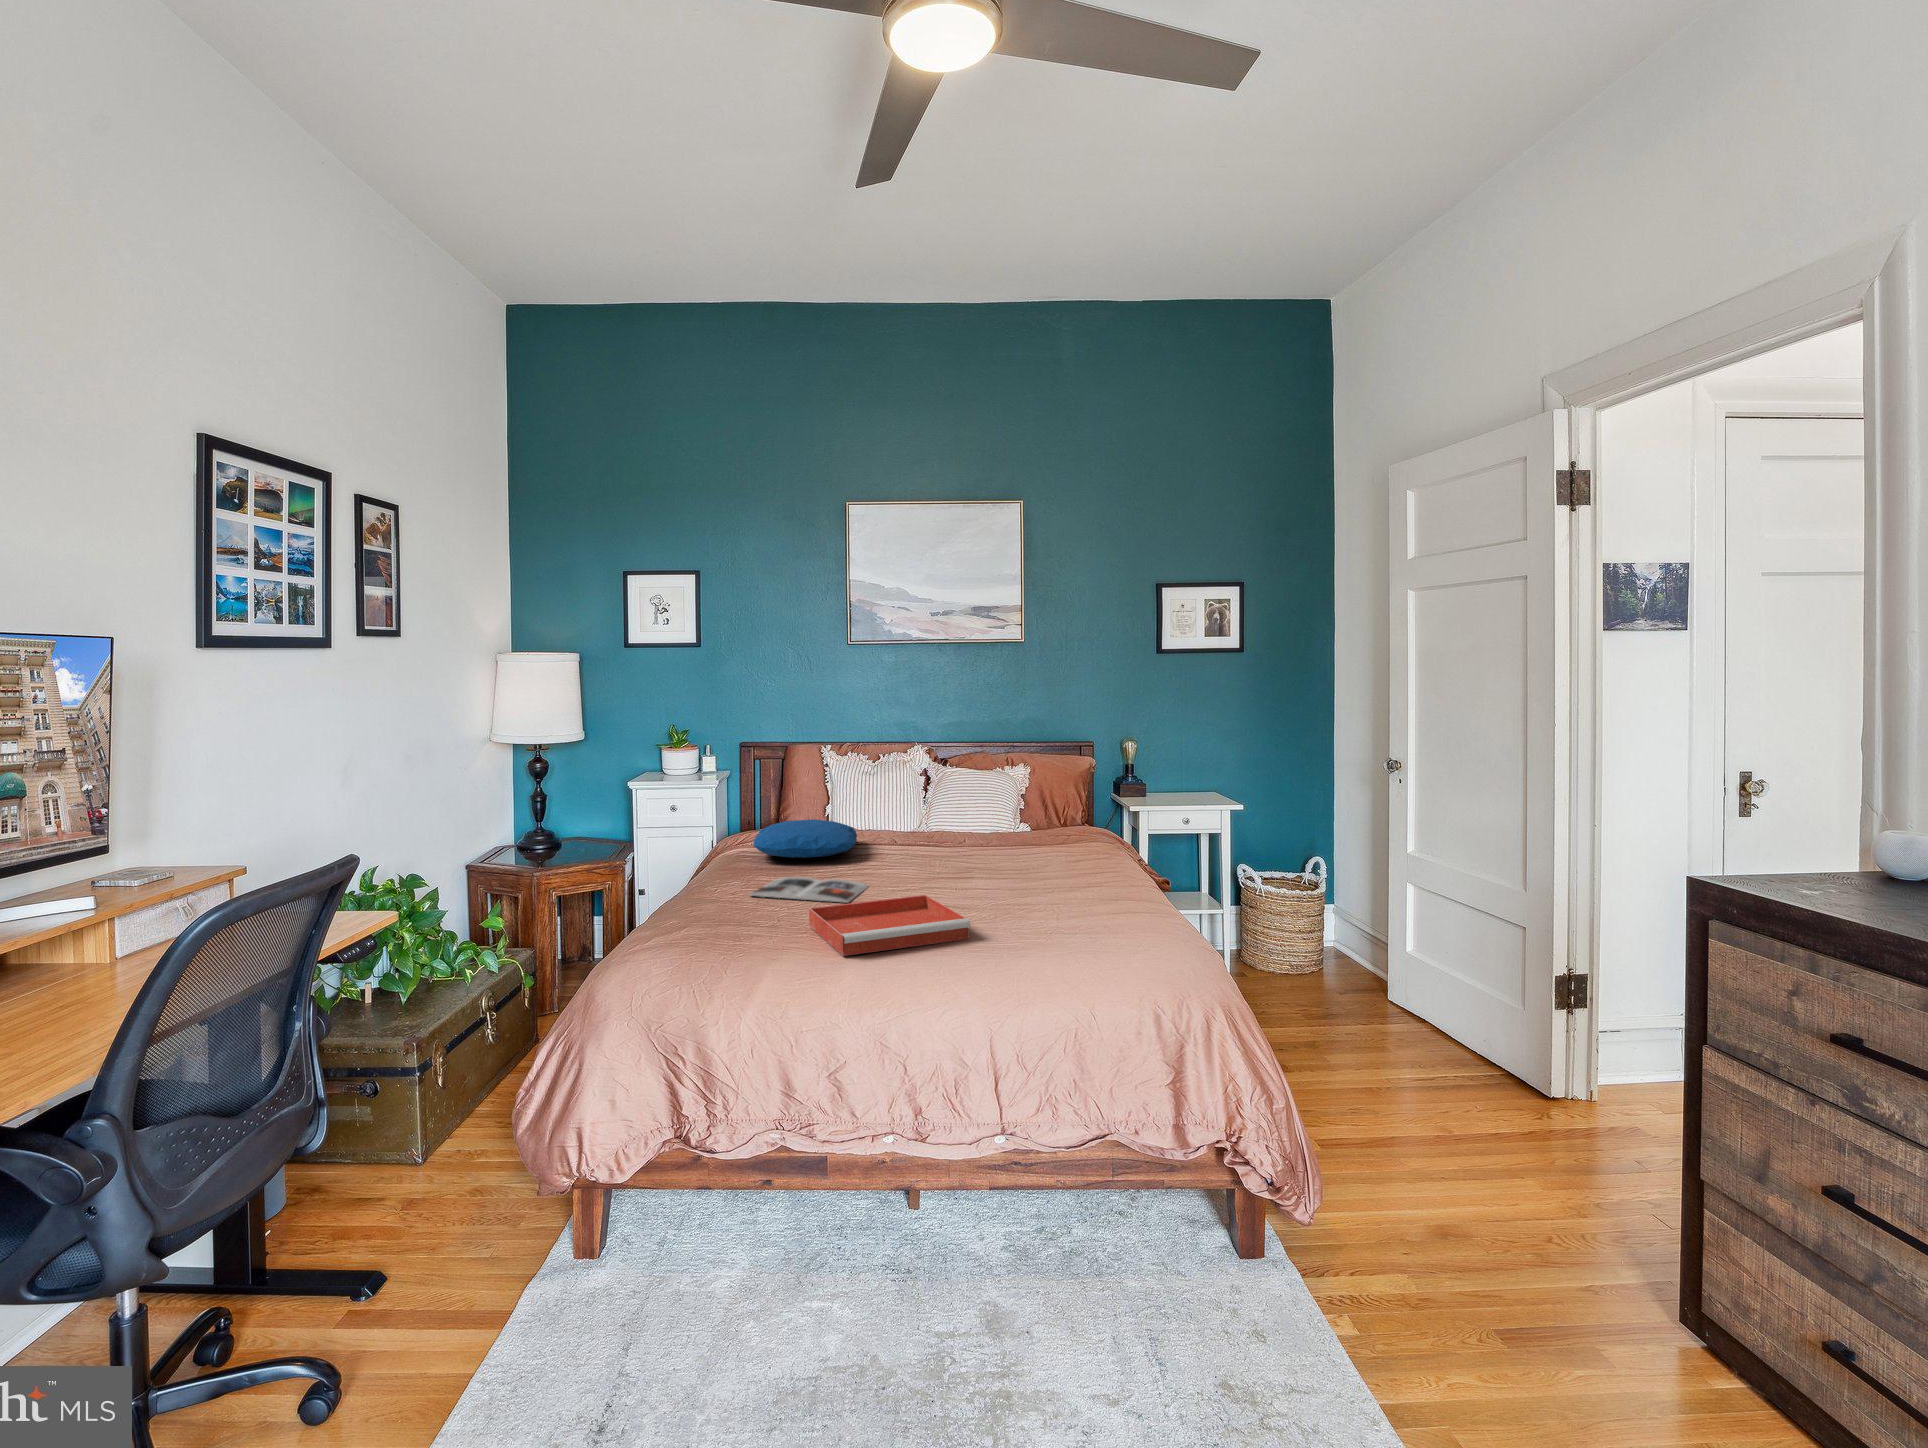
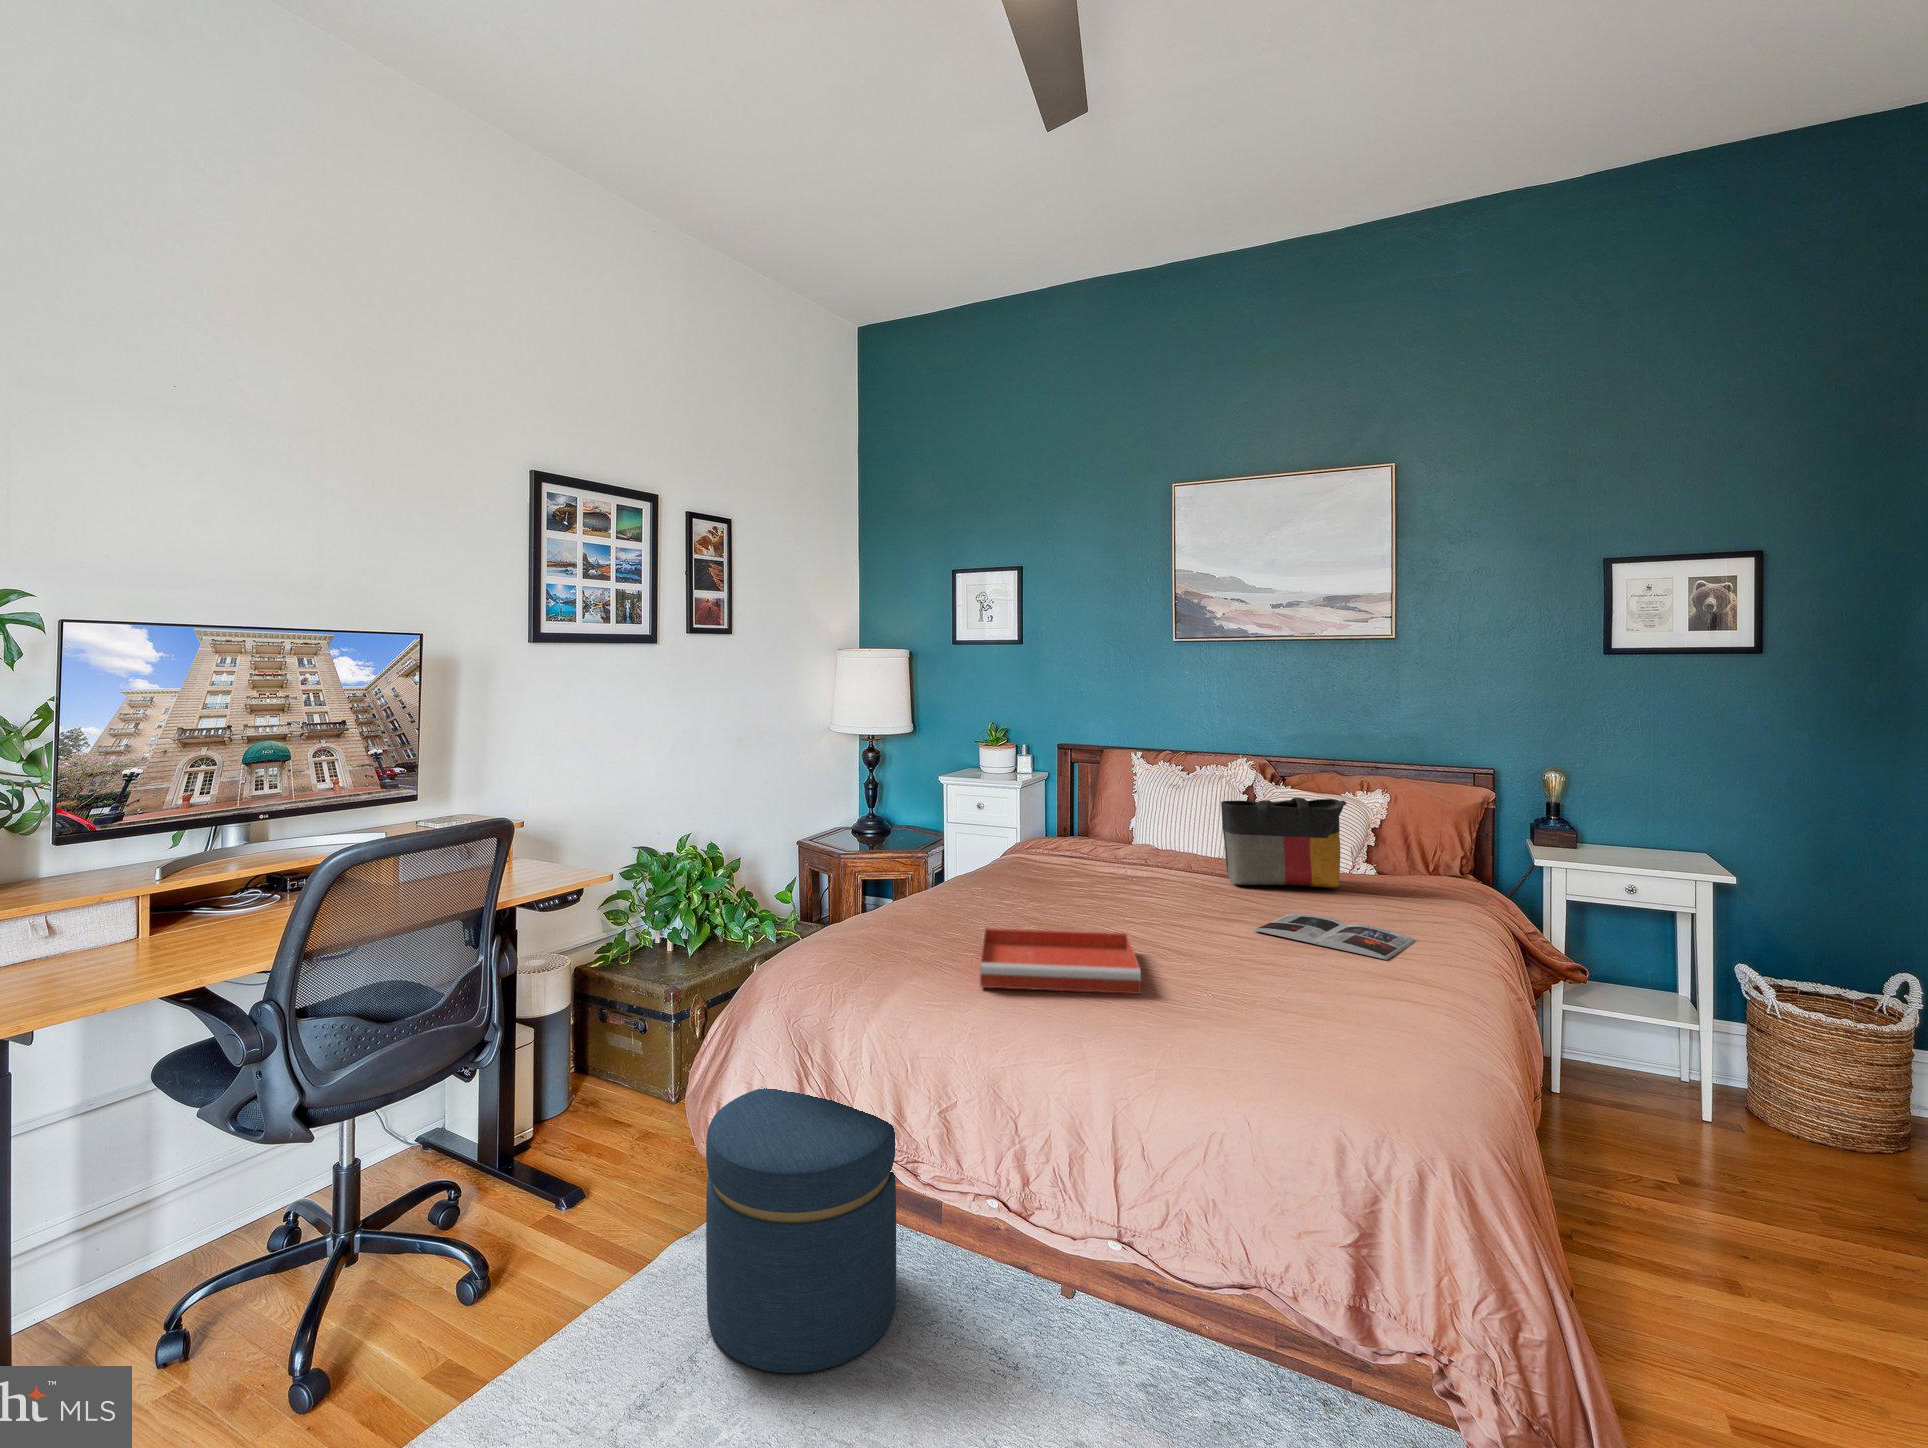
tote bag: none [939,773,1031,850] -> present [1221,798,1347,888]
pillow: present [753,819,857,858] -> none [1006,831,1133,873]
magazine: present [750,877,868,903] -> present [1254,914,1416,960]
ottoman: none [605,1074,793,1355] -> present [706,1088,896,1373]

